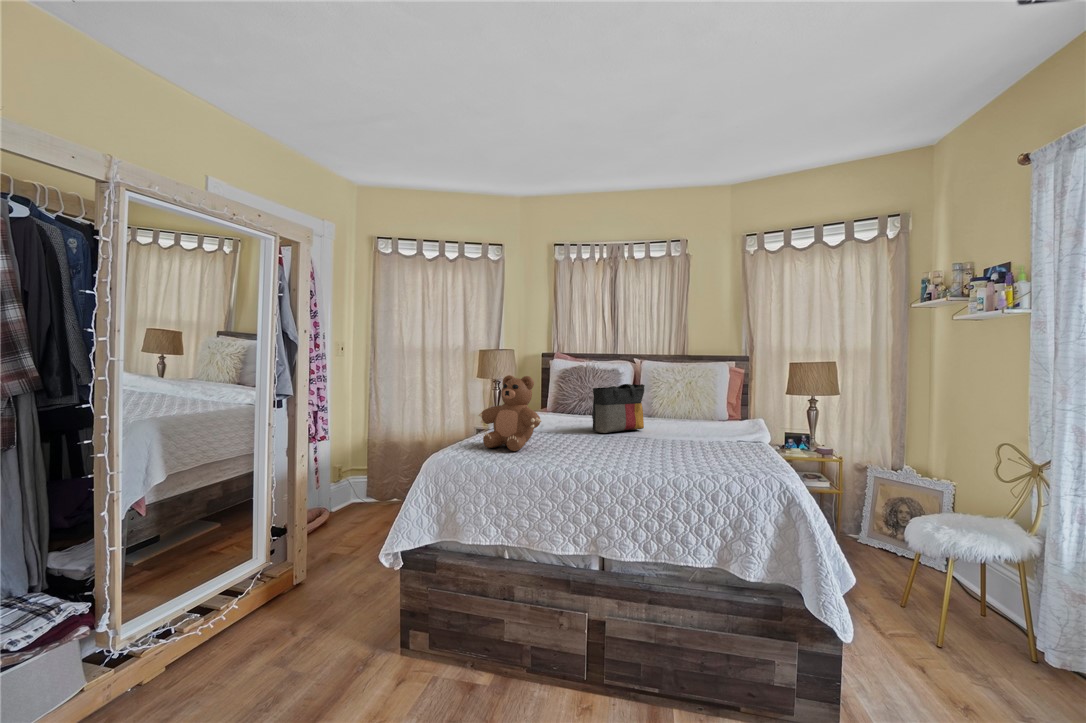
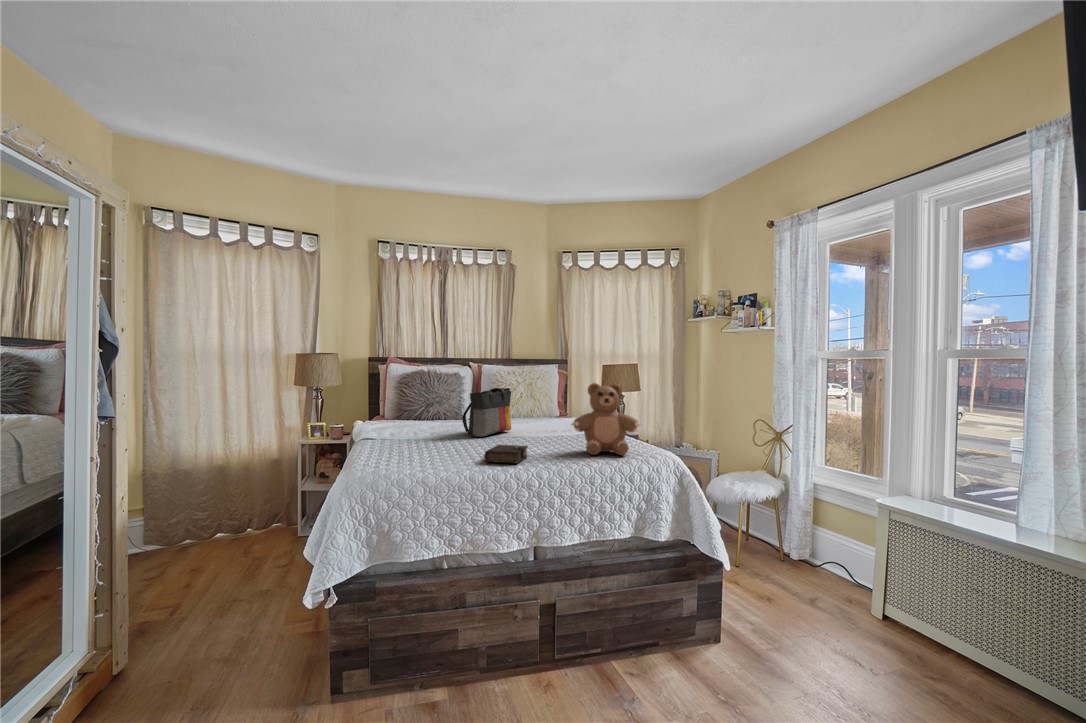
teddy bear: present [478,375,542,451] -> present [571,383,641,455]
book: none [552,442,614,463] -> present [484,445,528,464]

